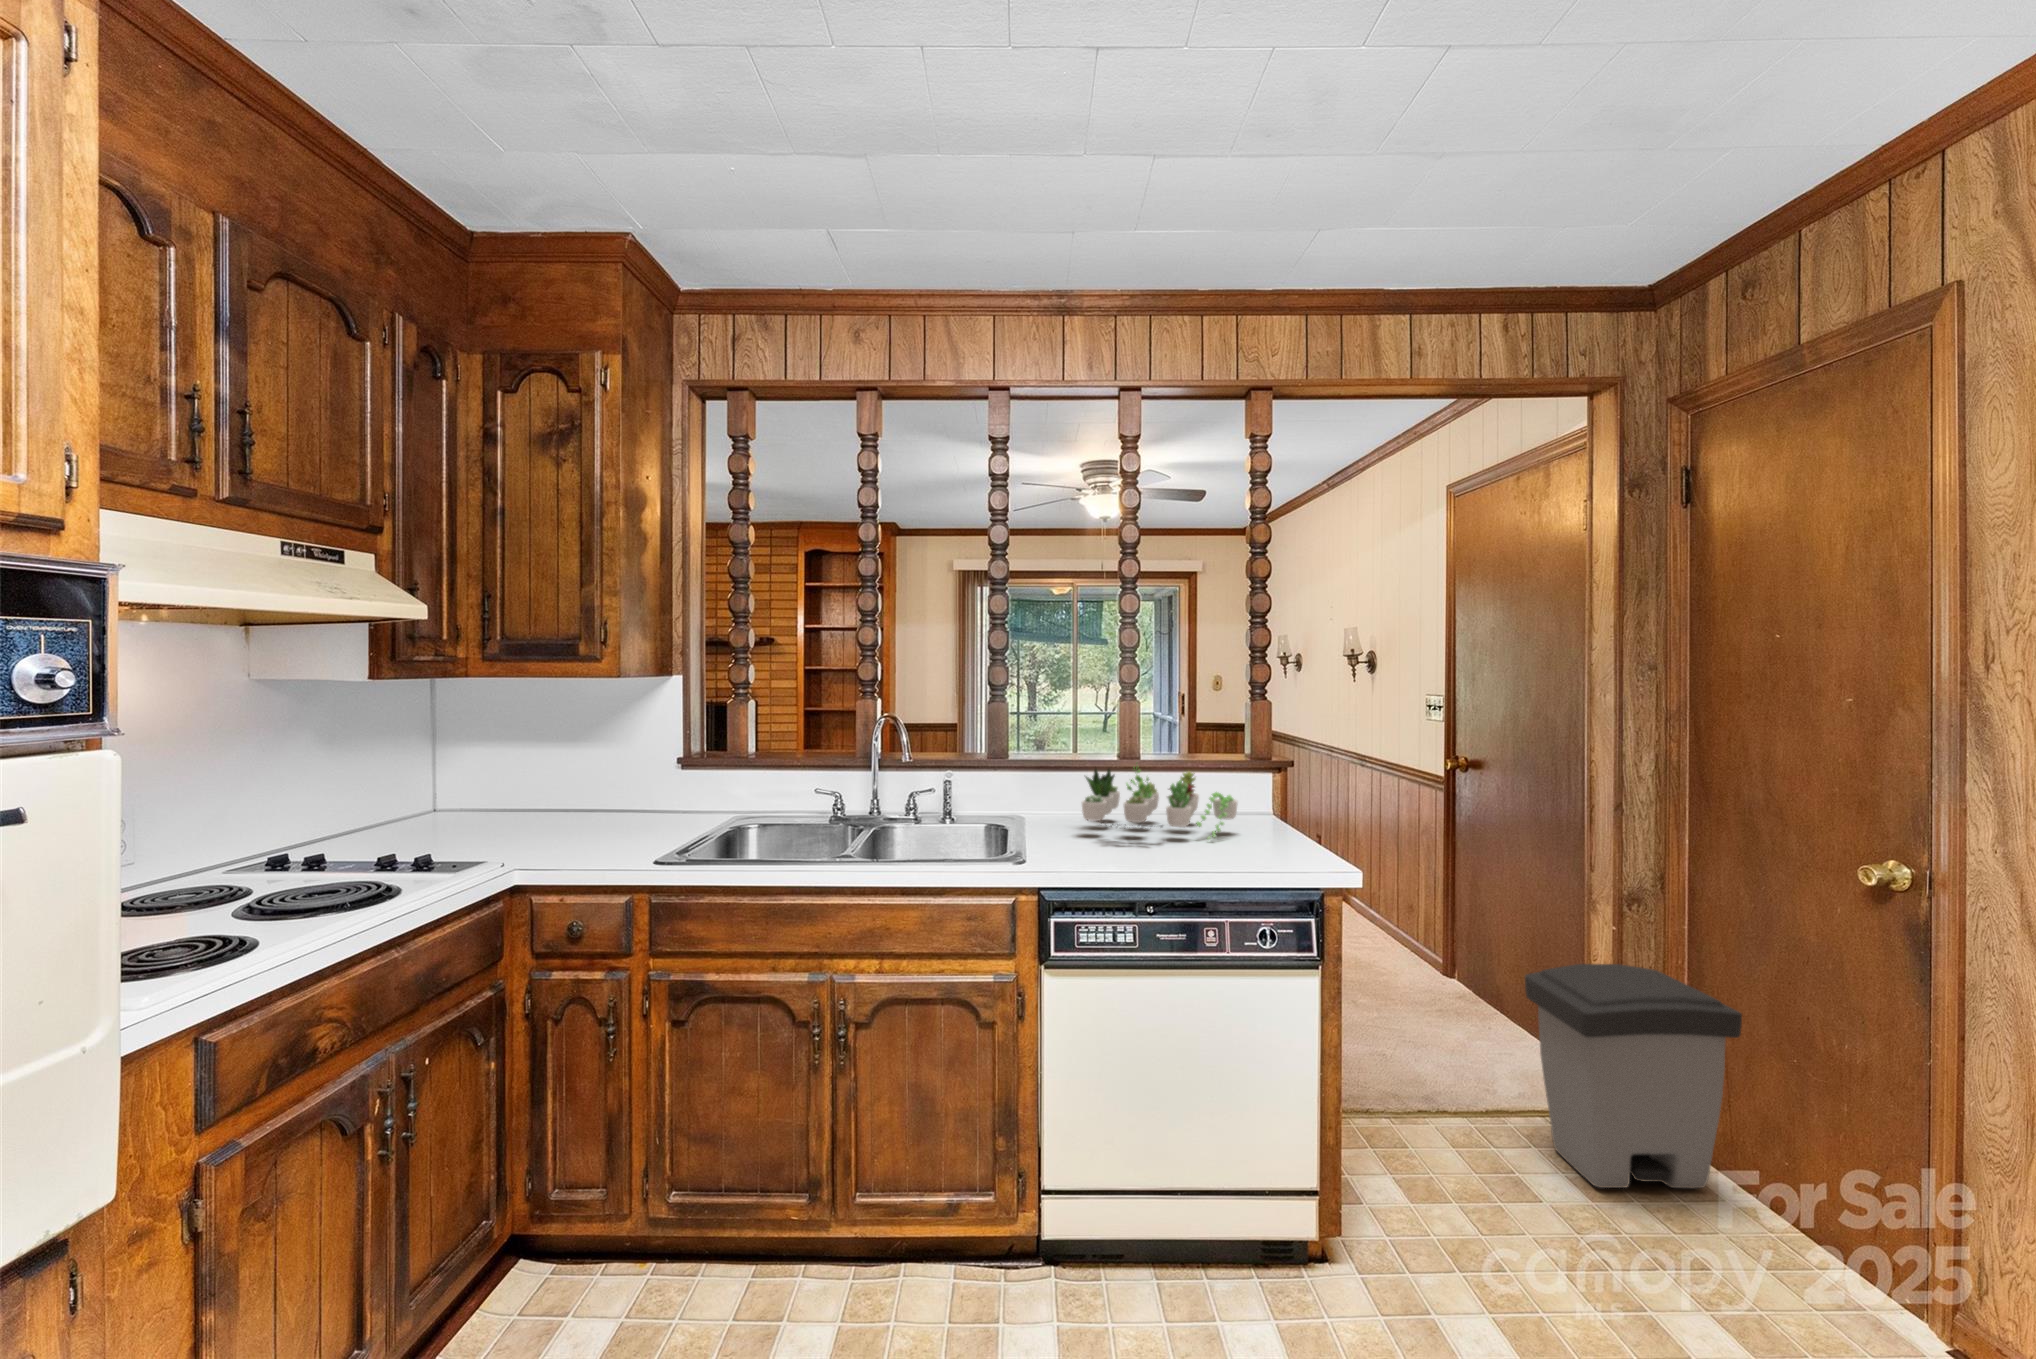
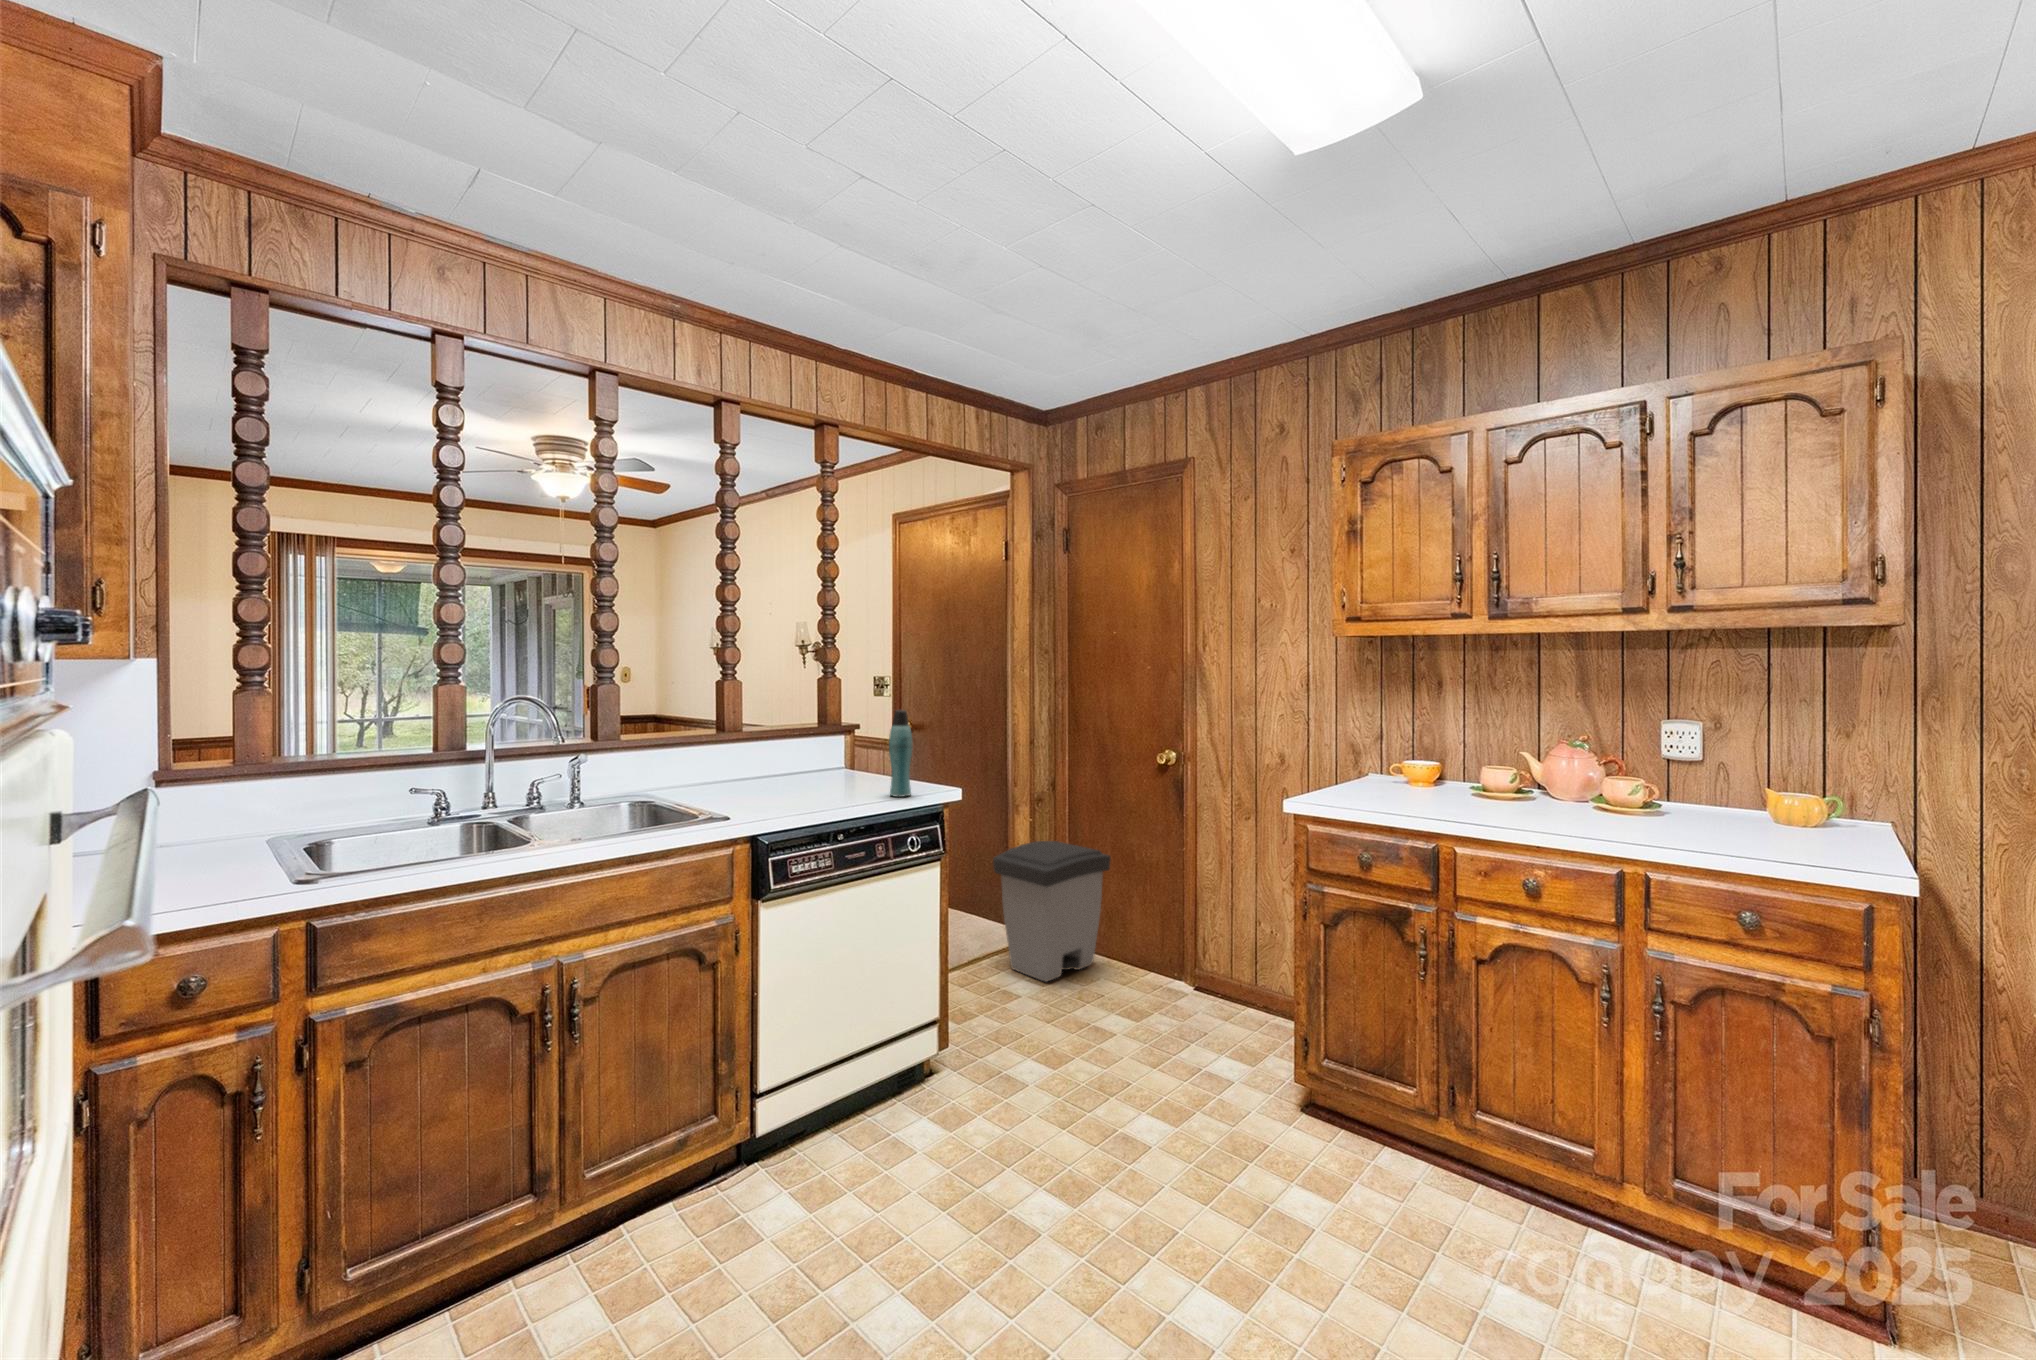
bottle: none [1243,749,1275,864] -> present [889,710,912,797]
succulent plant: present [1082,767,1237,840] -> none [714,727,846,786]

